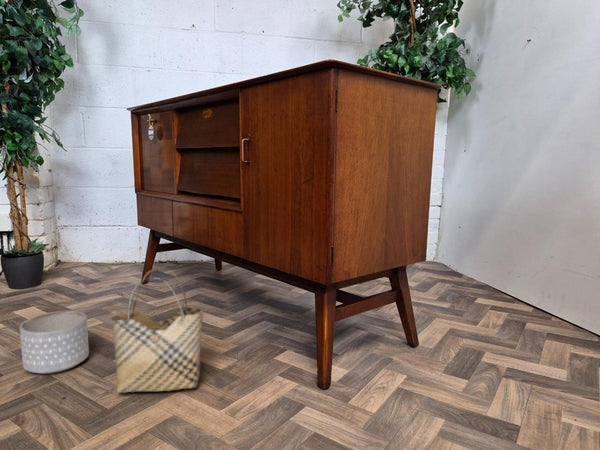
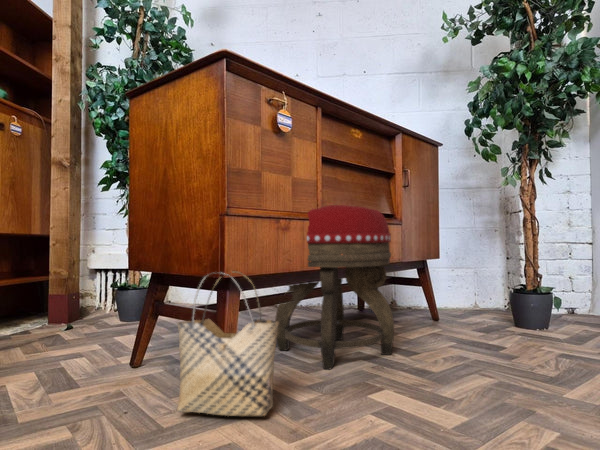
footstool: none [186,189,291,334] -> present [275,205,394,369]
planter: present [20,311,89,374] -> none [100,326,165,389]

